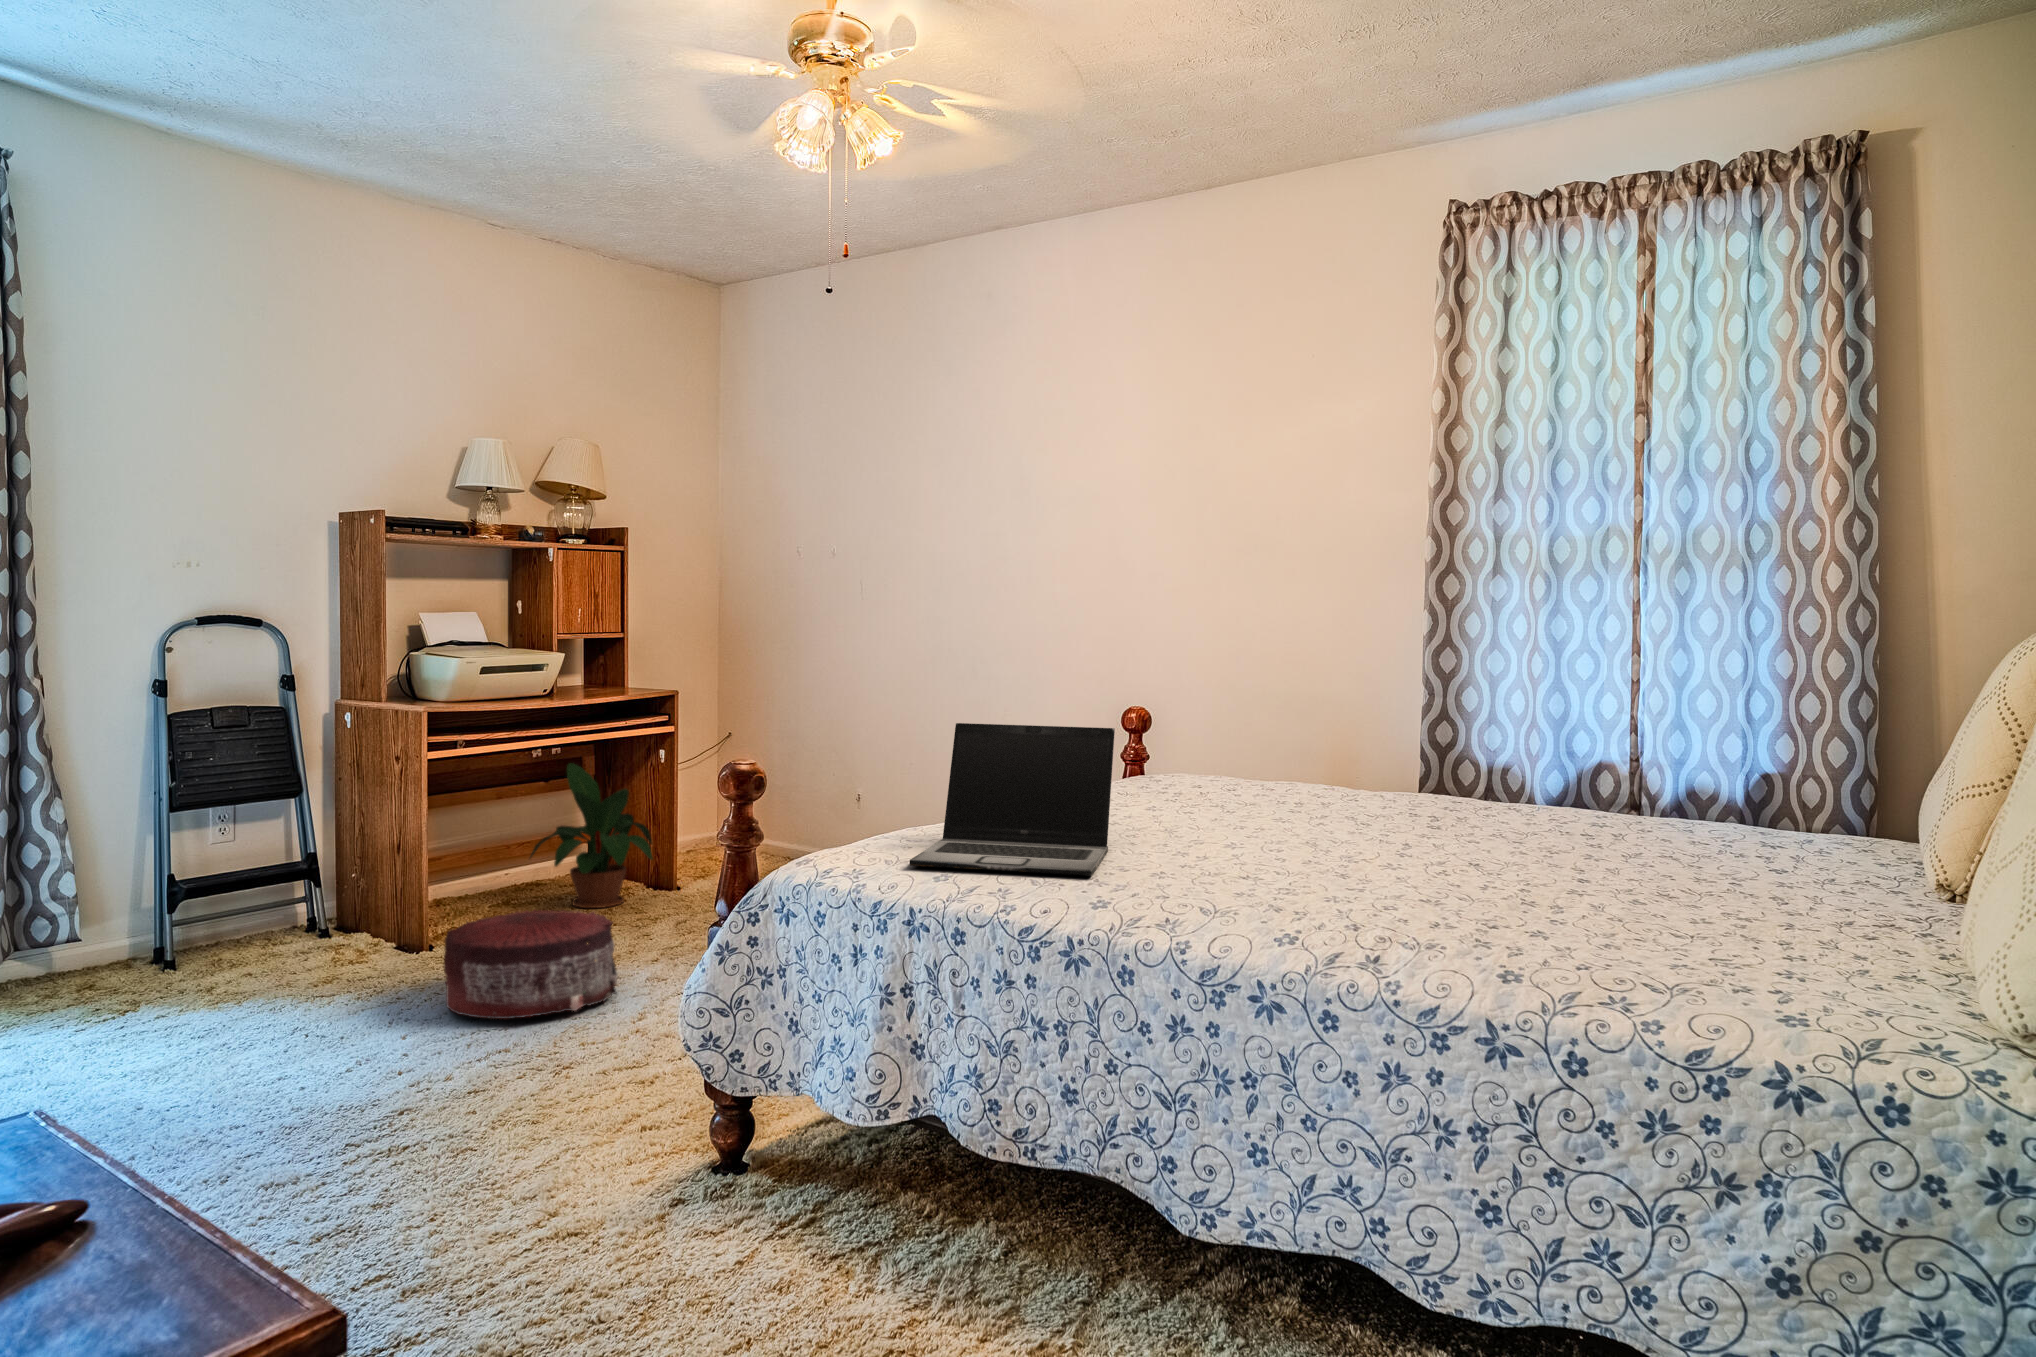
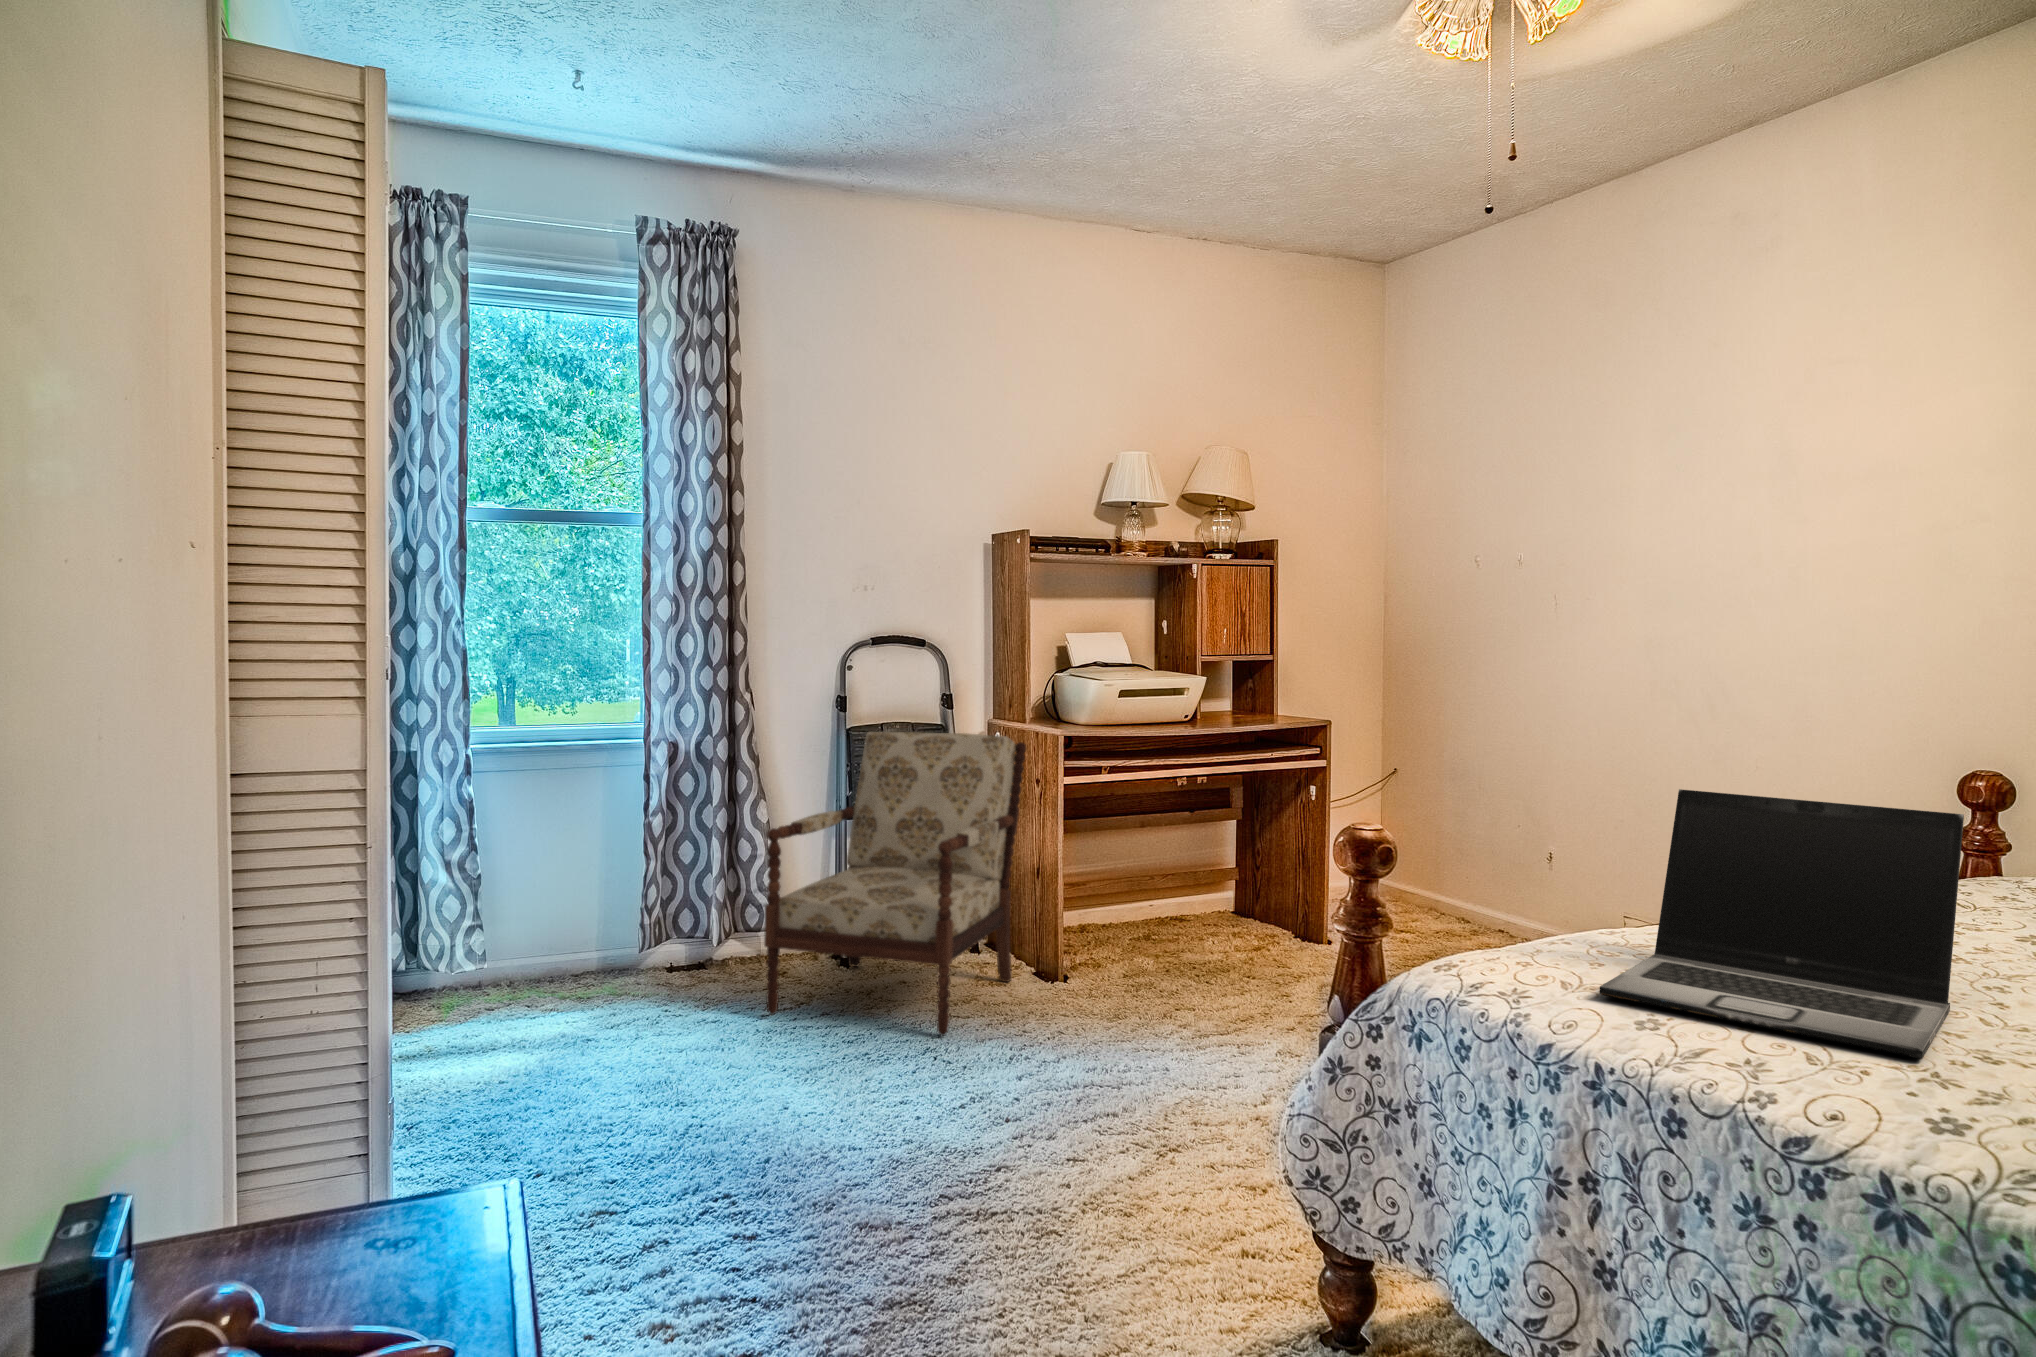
armchair: none [75,715,384,1028] -> present [764,732,1026,1036]
potted plant: present [530,763,653,908] -> none [1164,794,1294,956]
pouf: present [444,910,617,1019] -> none [1062,955,1238,1080]

